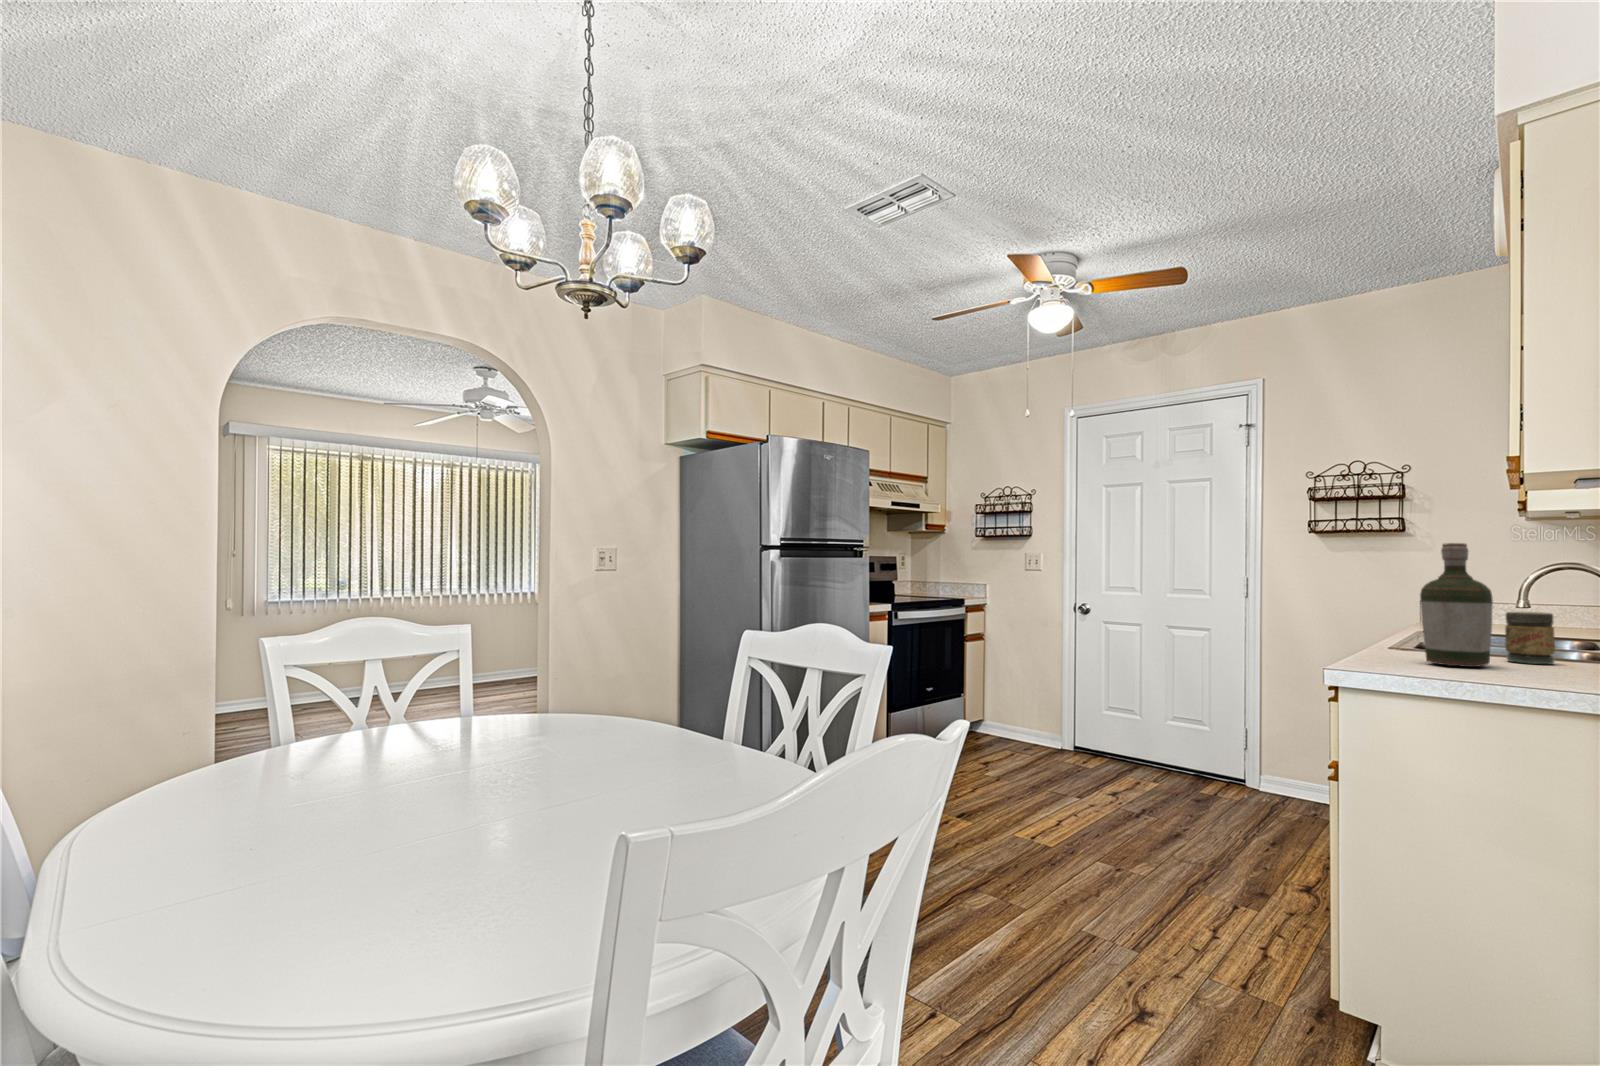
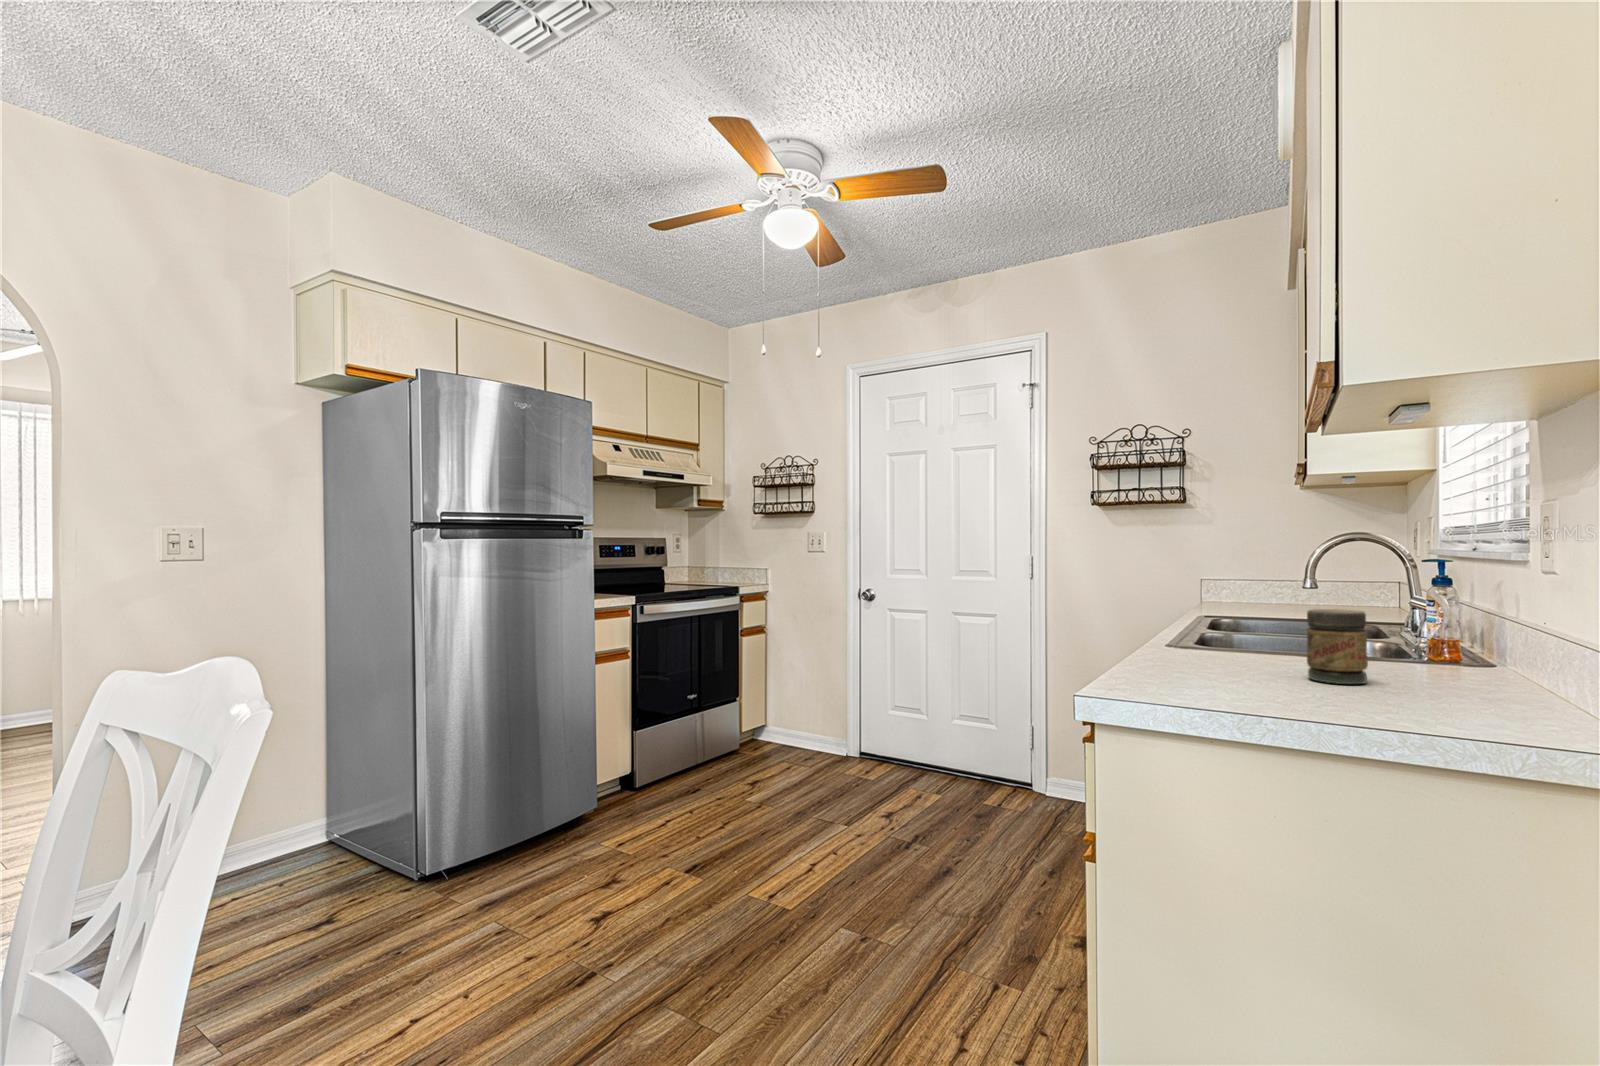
bottle: present [1420,543,1493,667] -> none [1203,516,1296,701]

